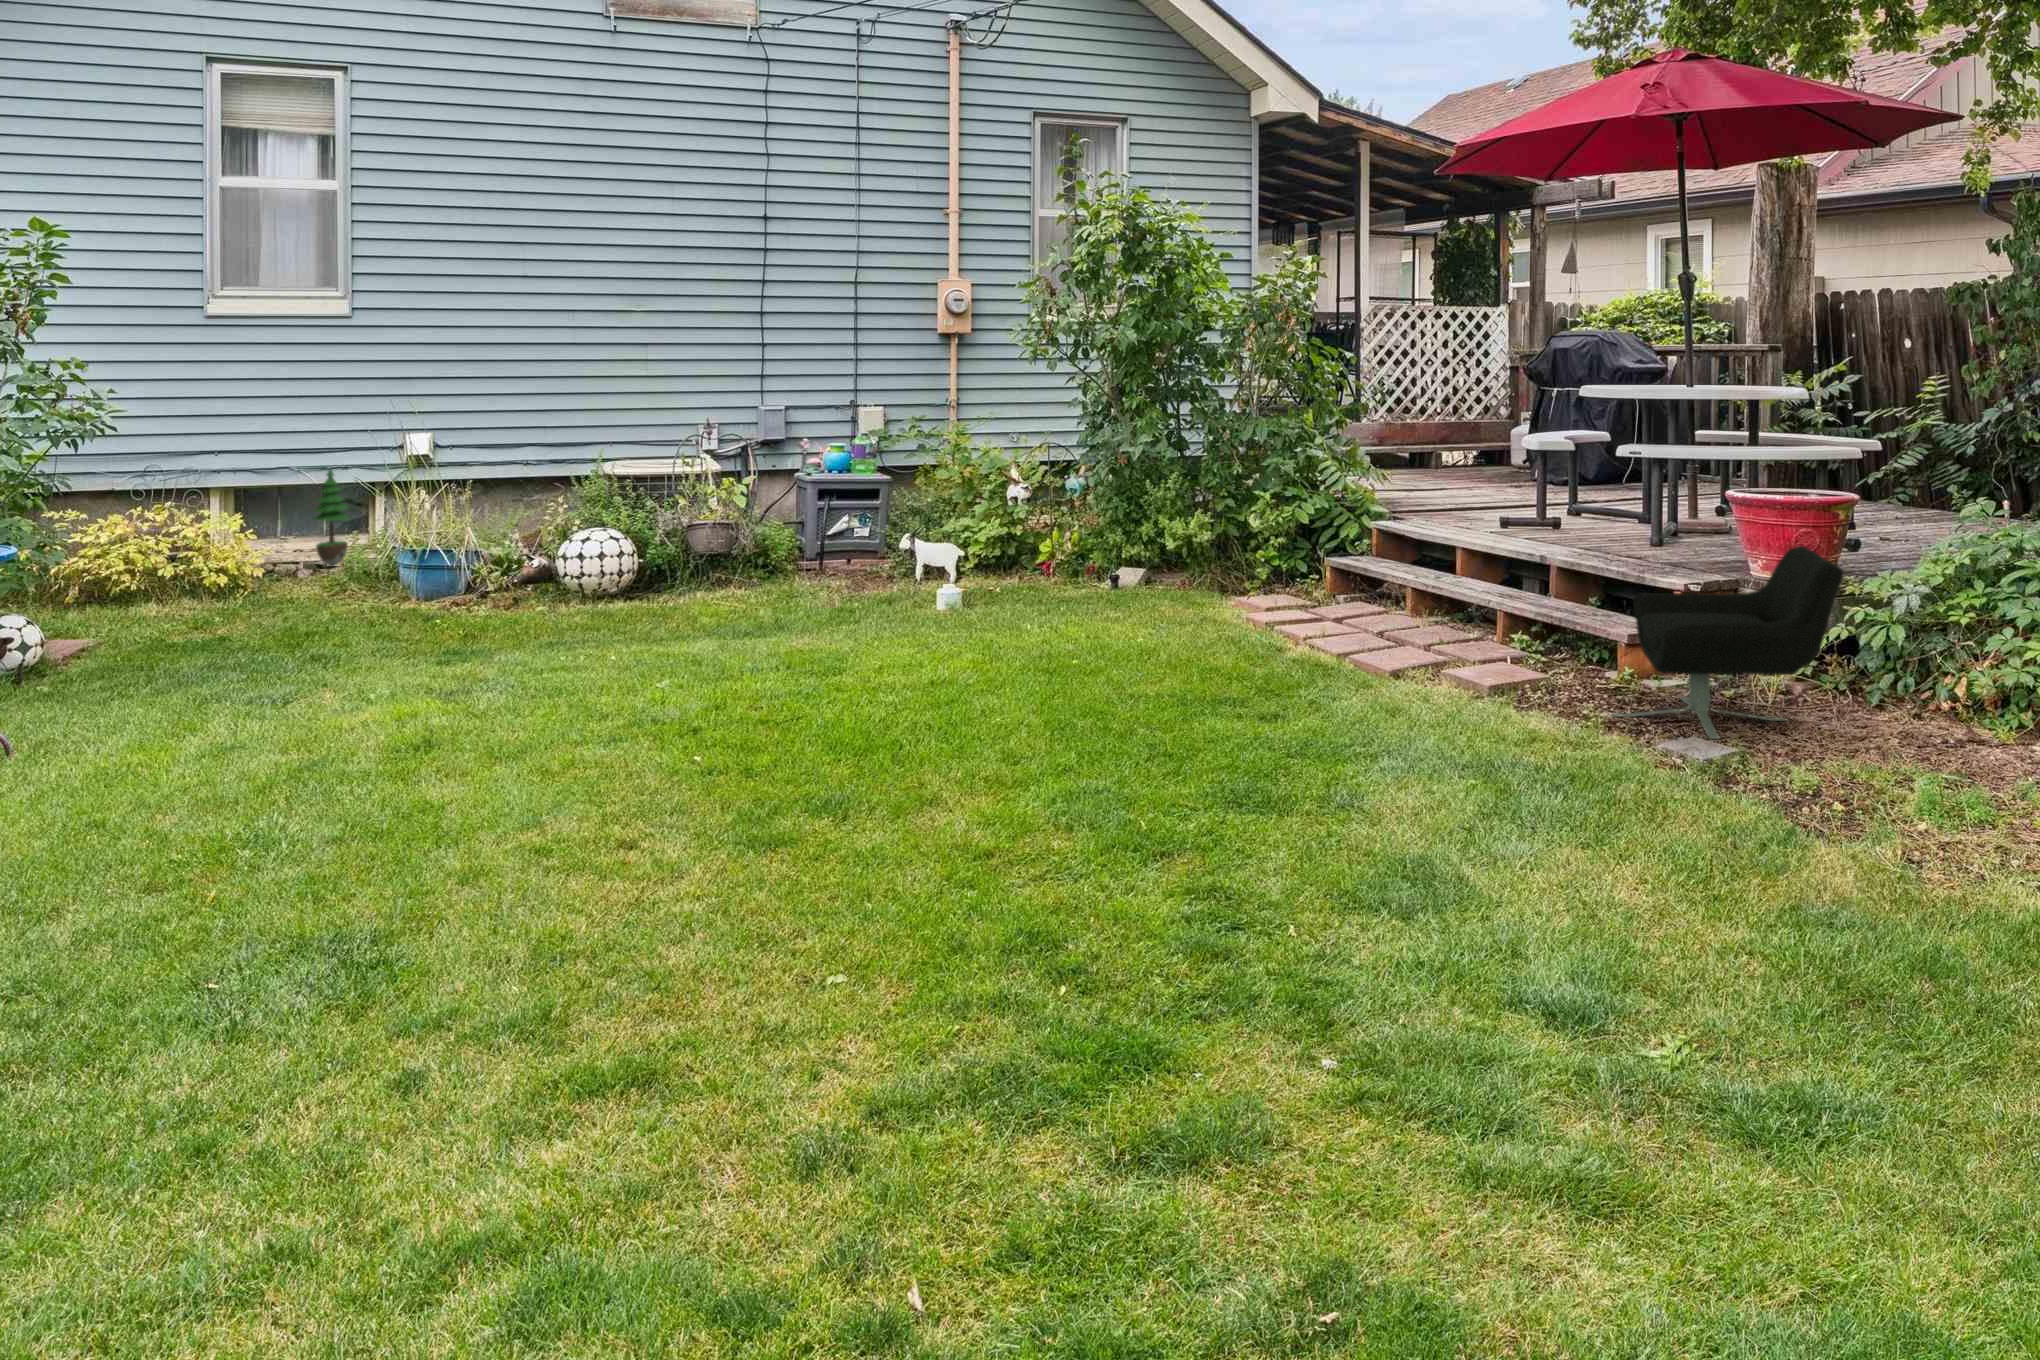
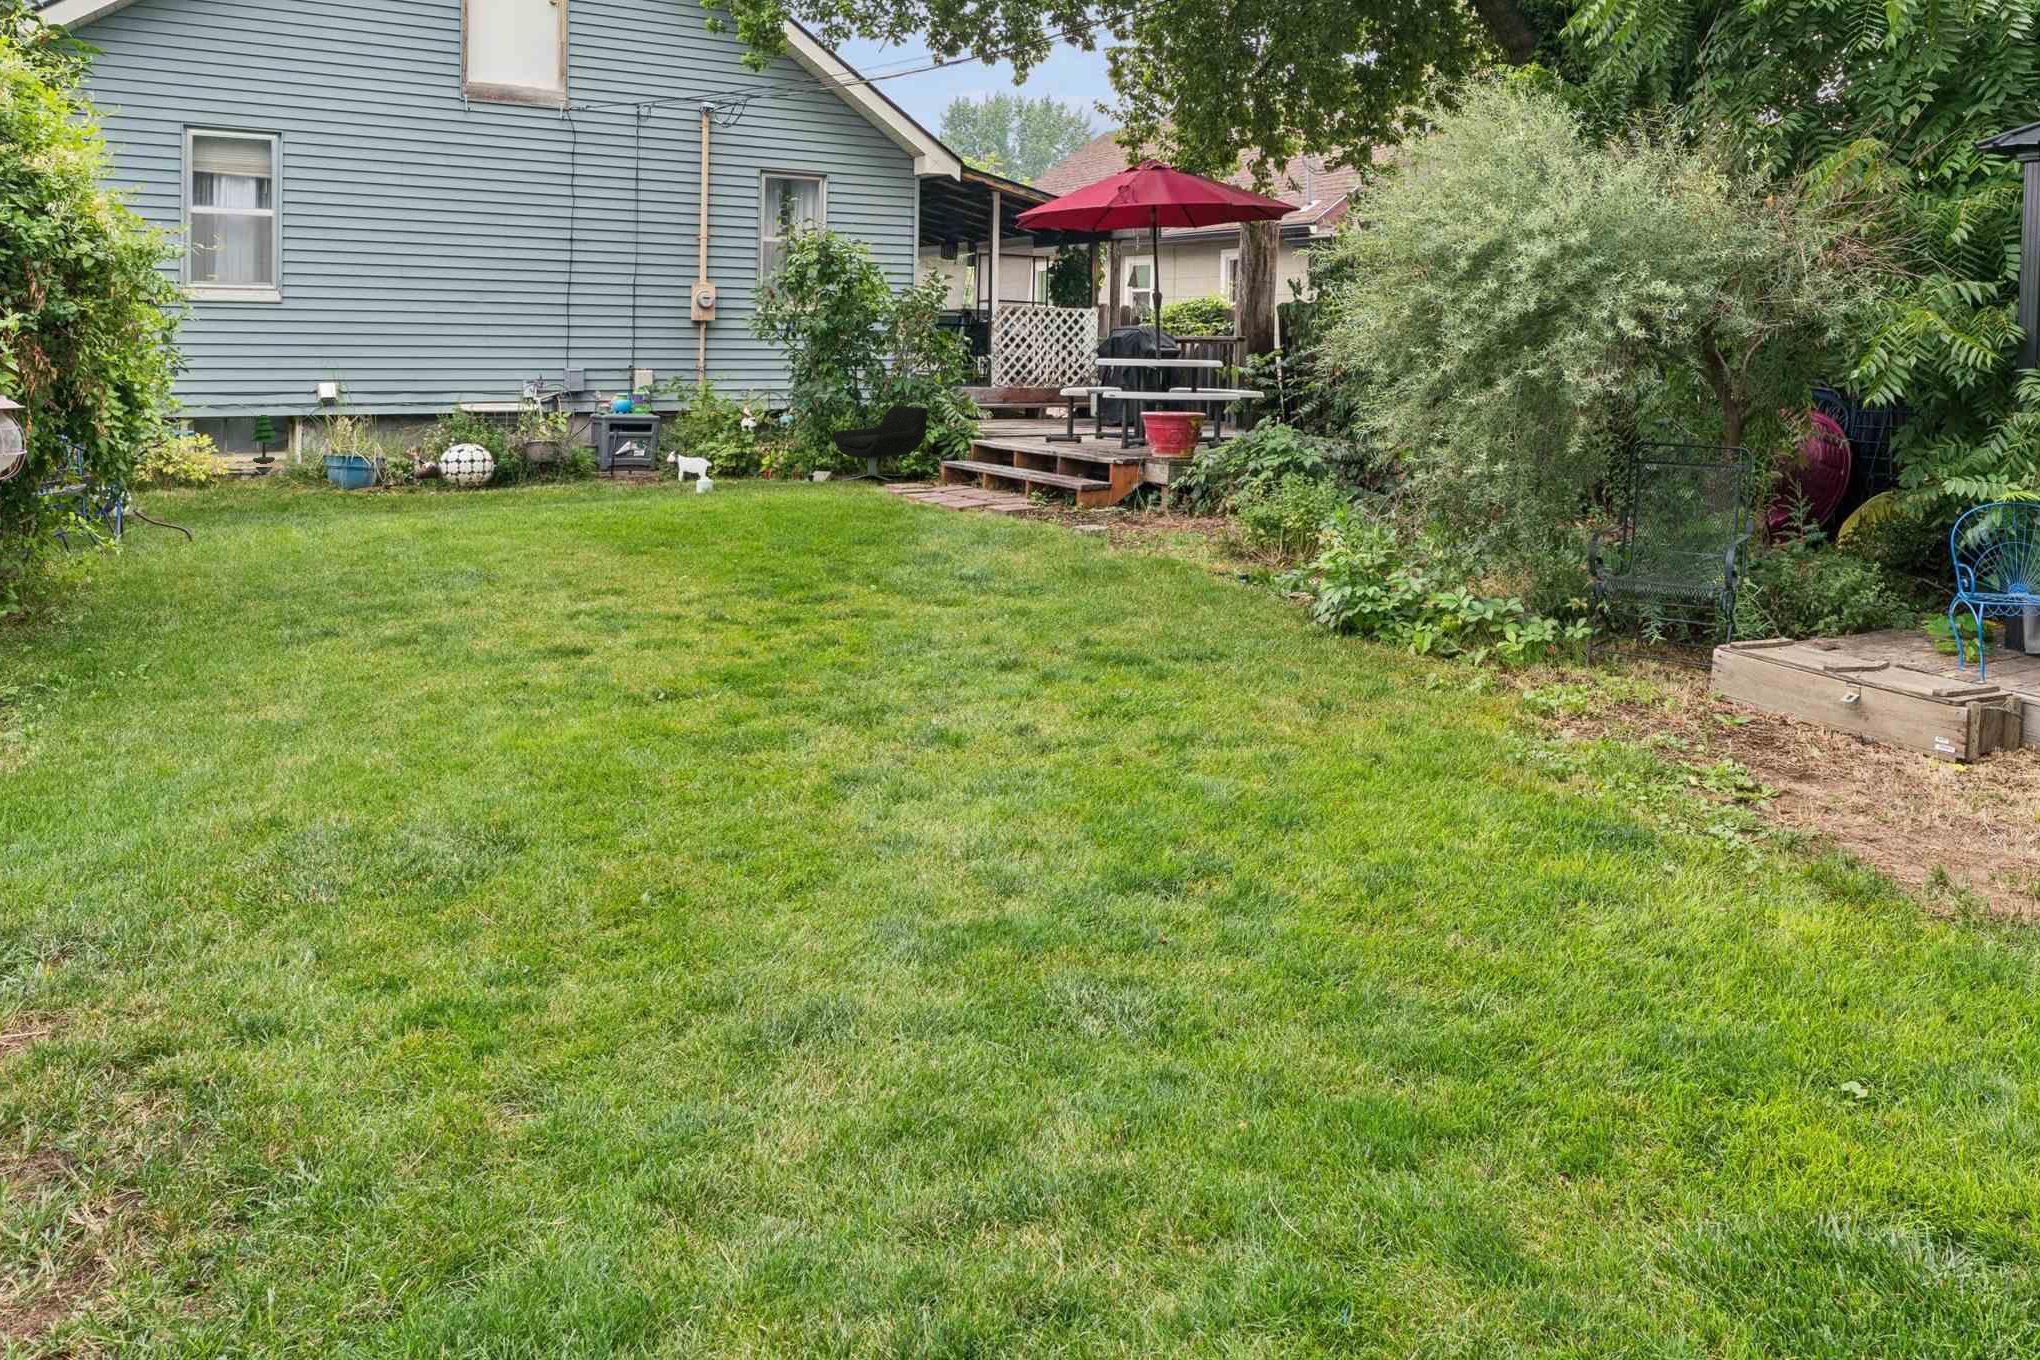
lounge chair: present [1613,546,1843,739] -> present [832,405,928,481]

